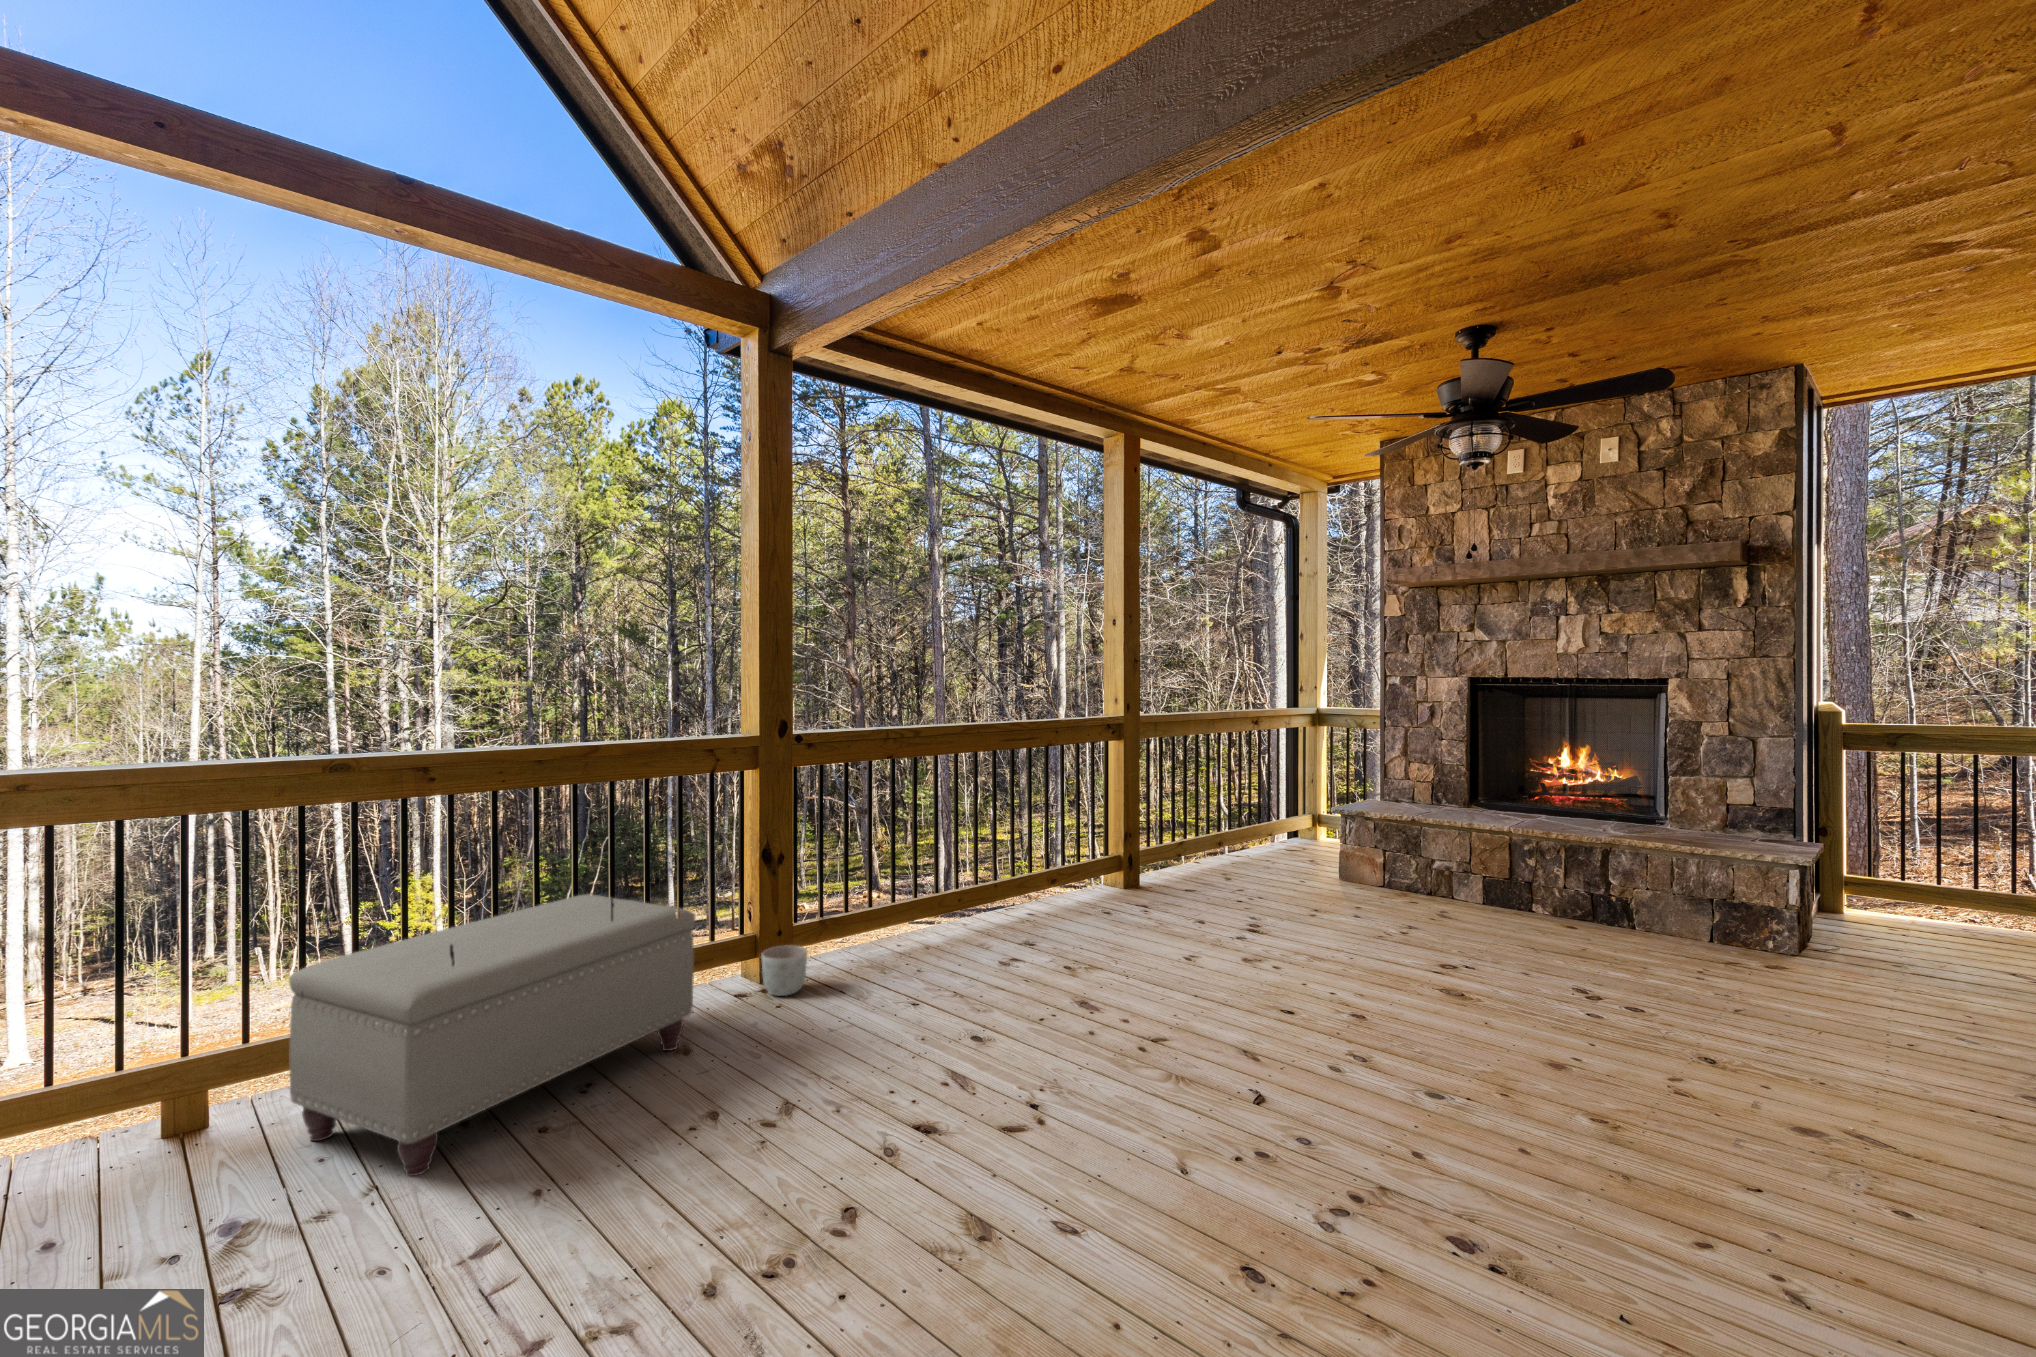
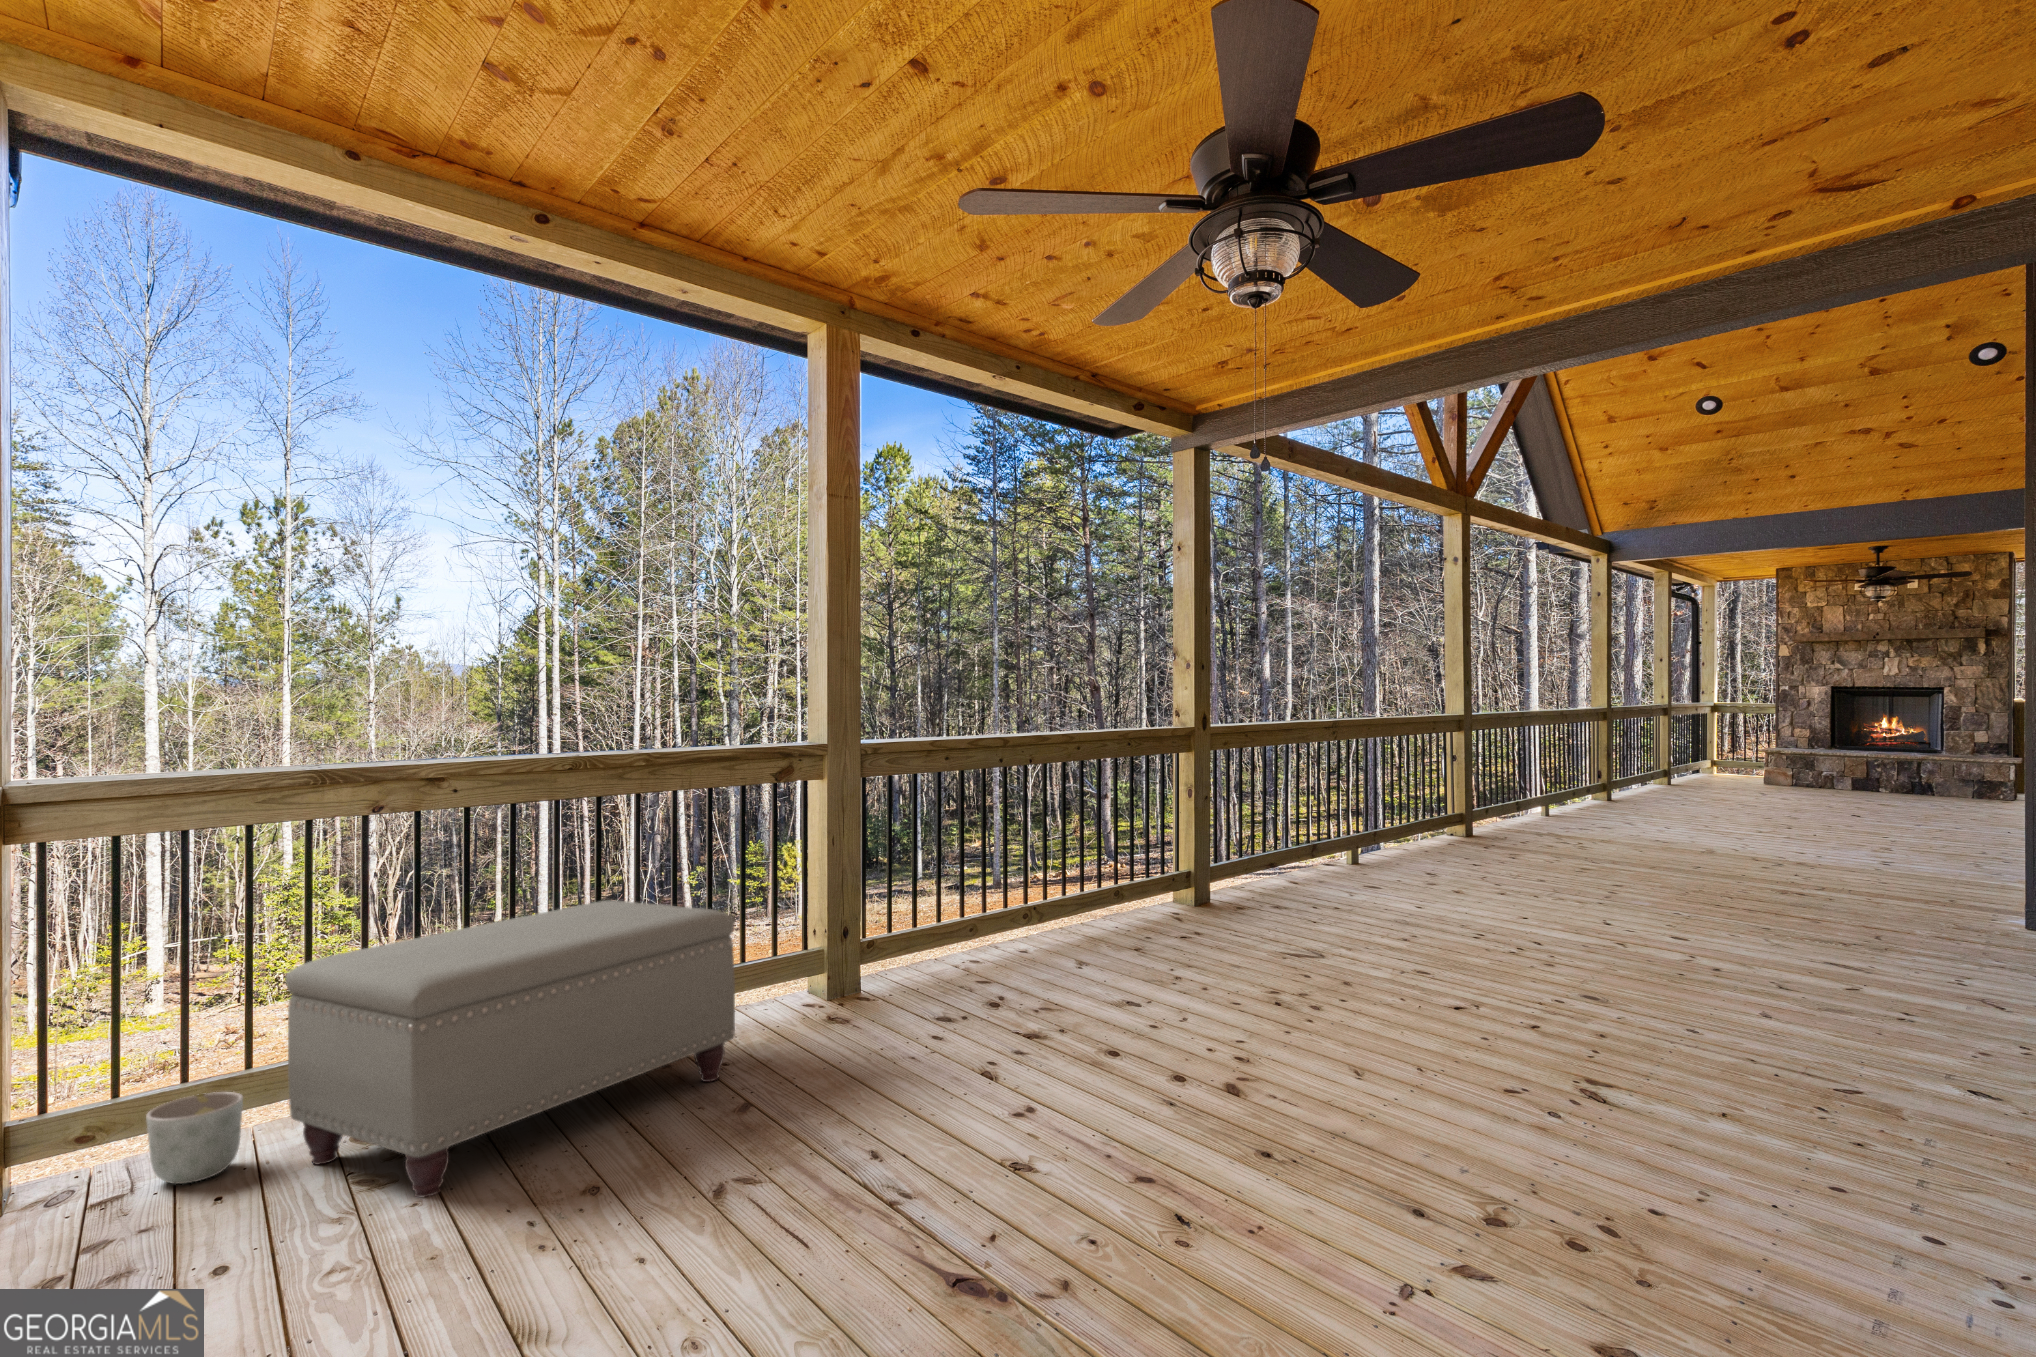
planter: present [761,945,807,996] -> present [146,1092,243,1184]

